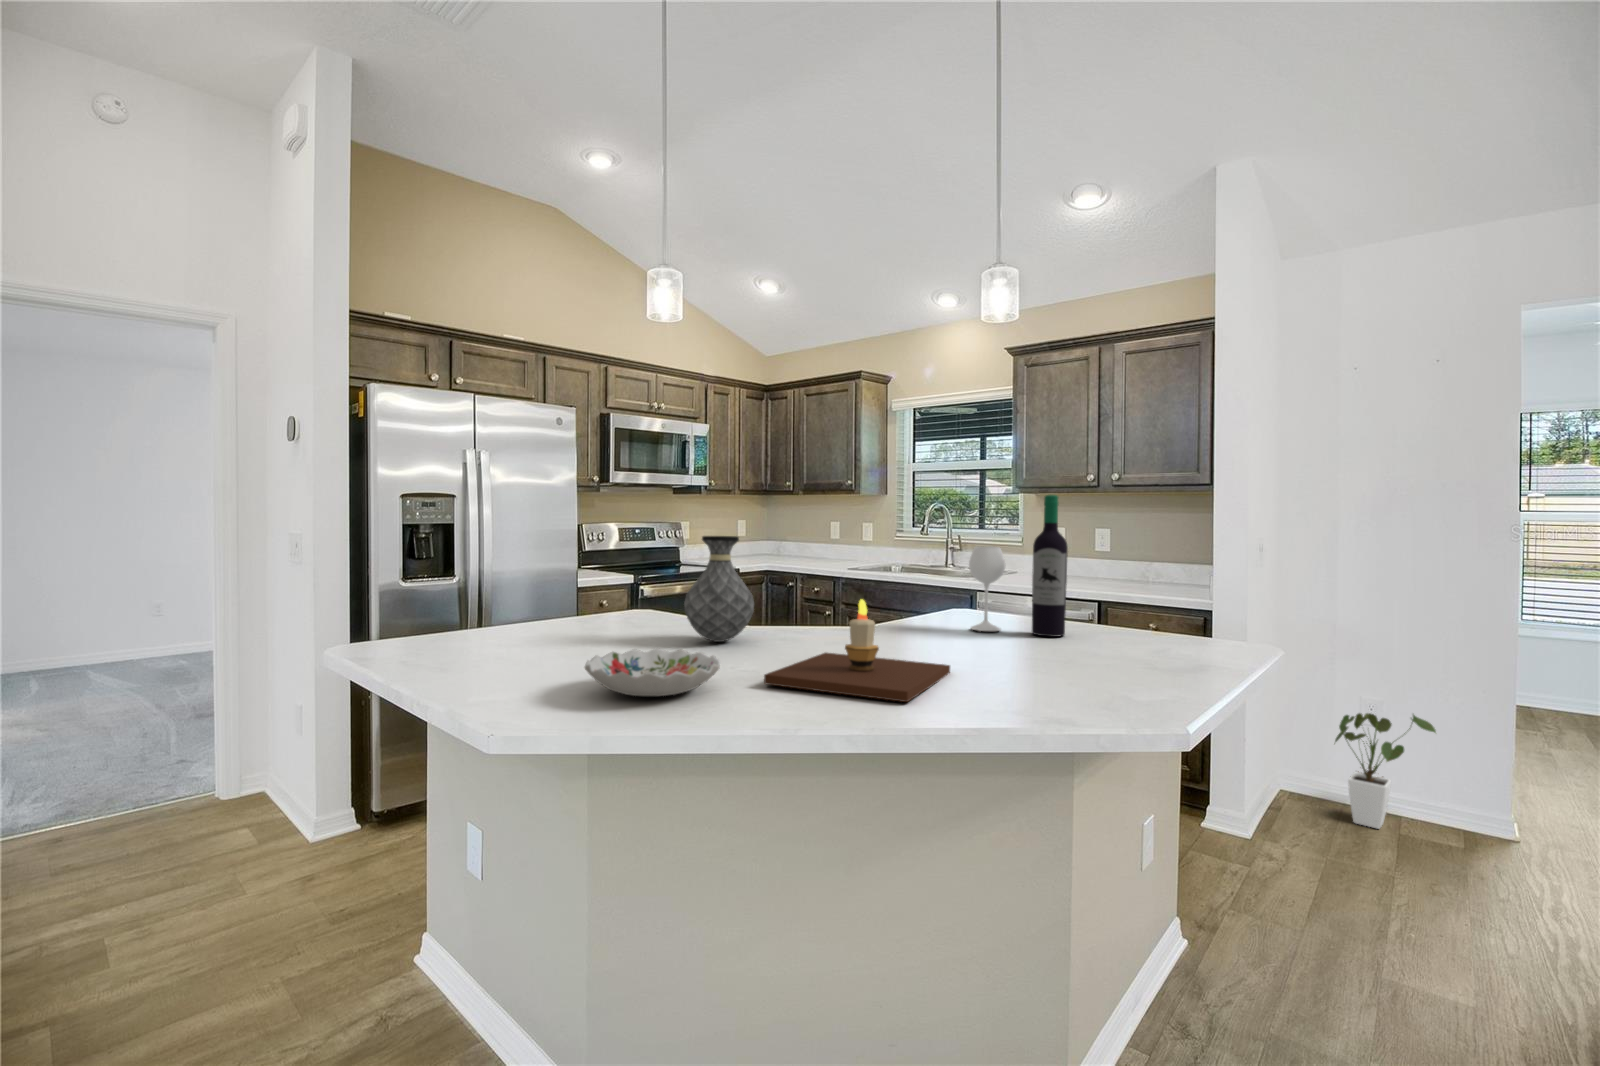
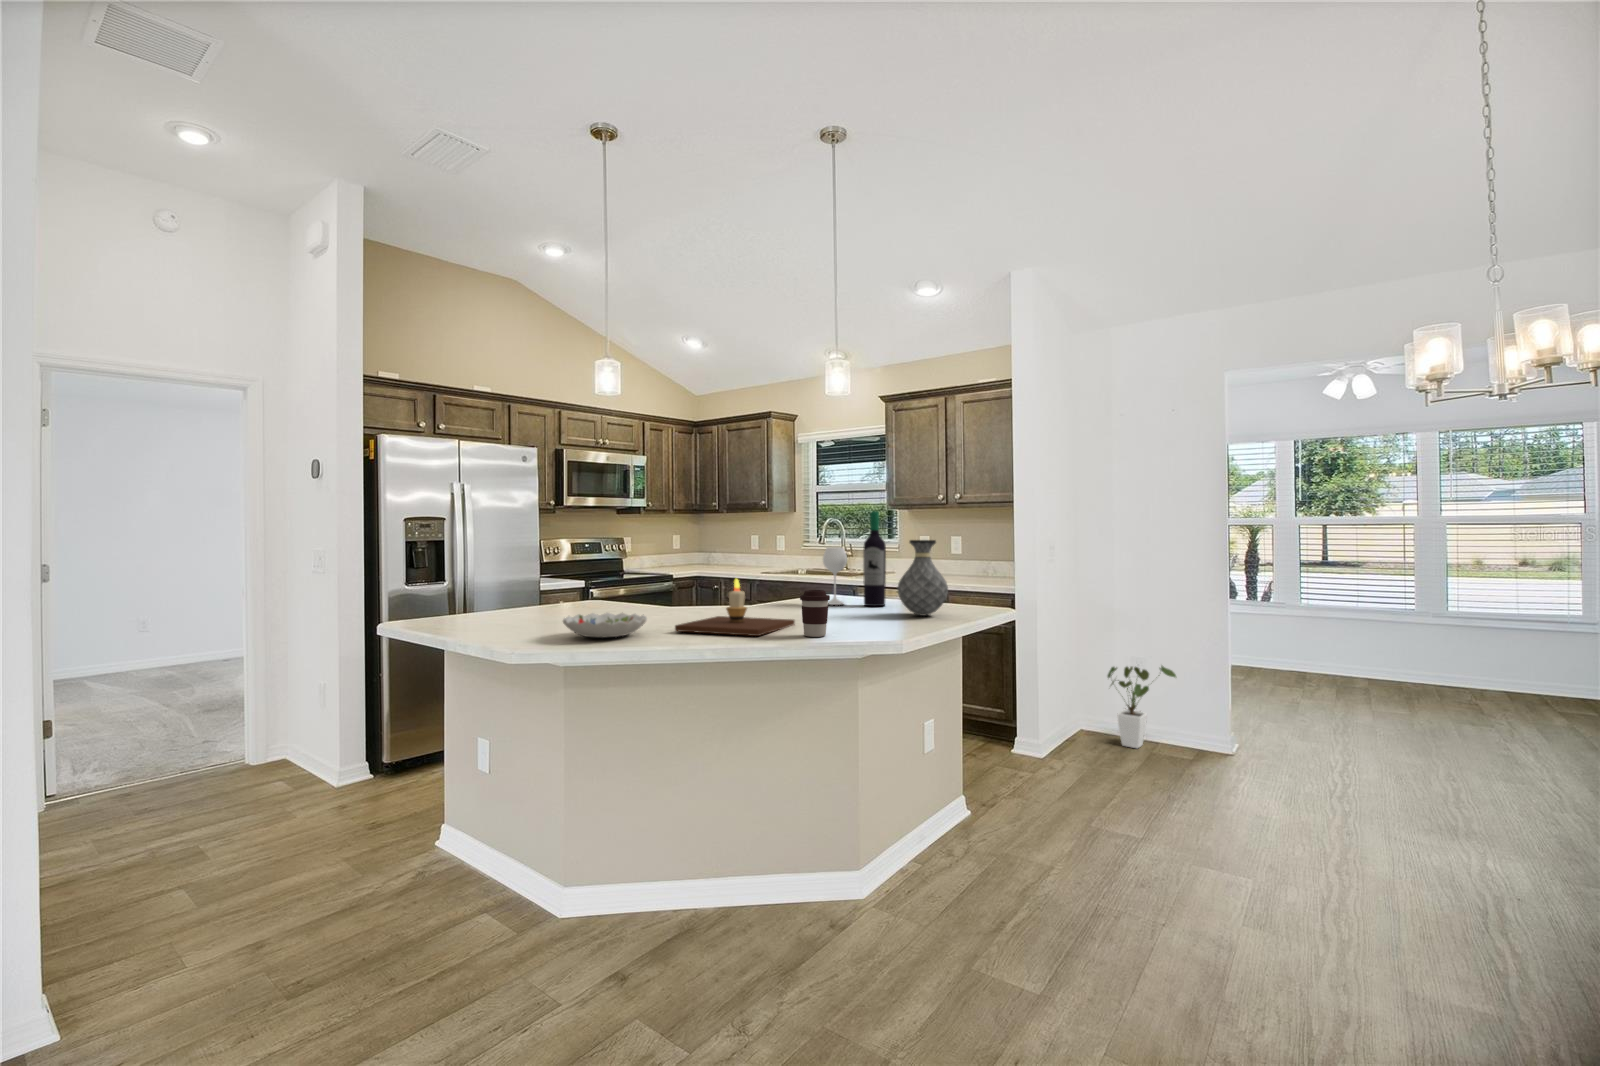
vase: present [684,536,754,642] -> present [898,540,948,616]
coffee cup: none [979,626,1032,708] -> present [800,590,830,637]

